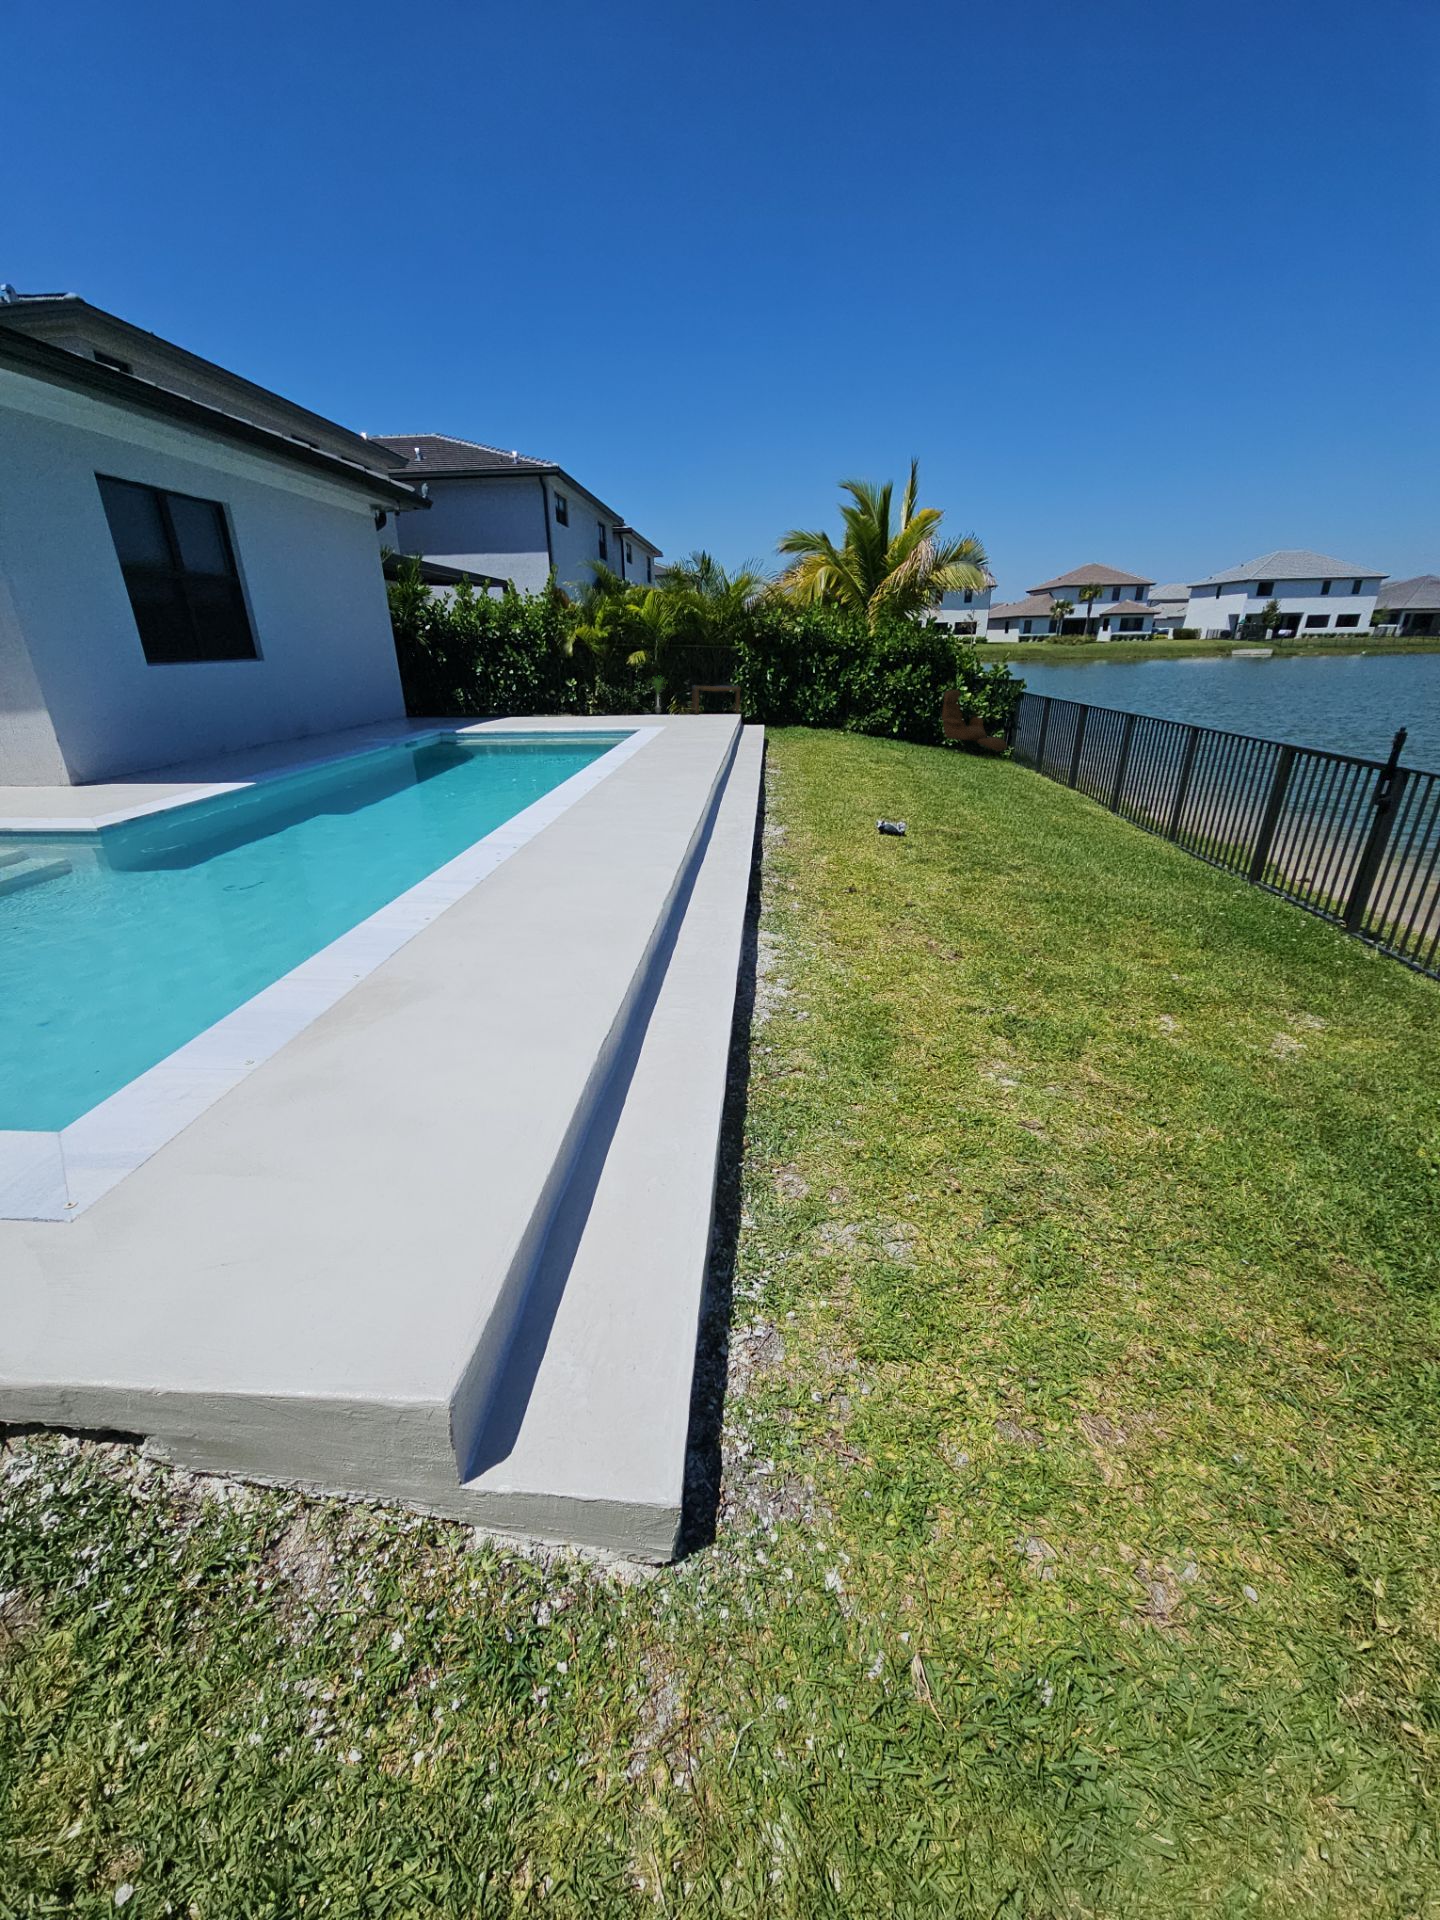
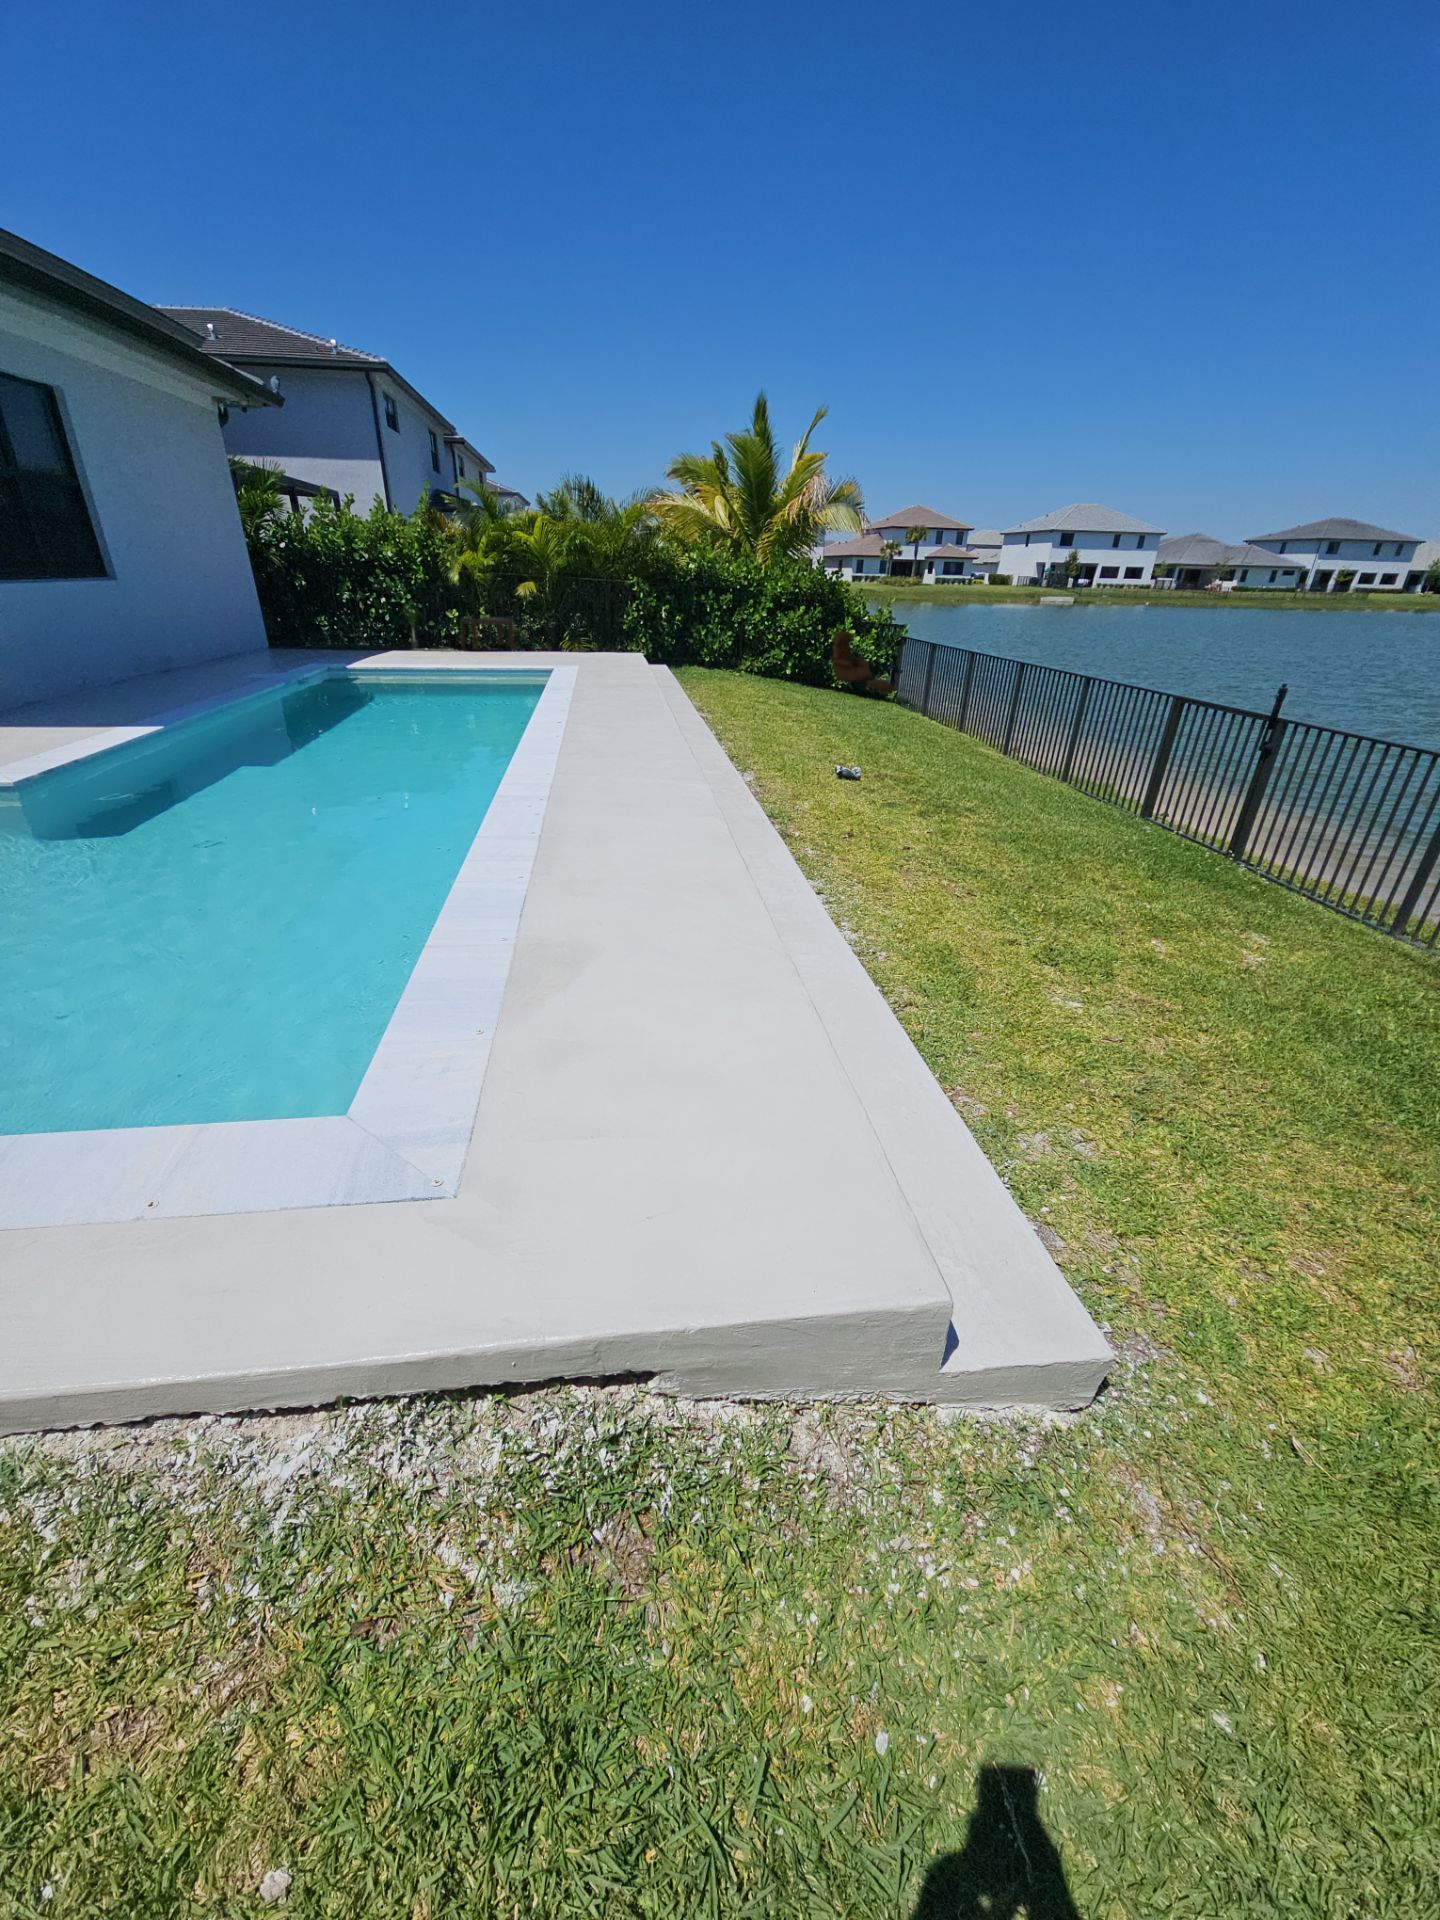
potted plant: present [652,676,663,713] -> present [405,606,418,648]
bench: present [691,686,741,714] -> present [460,617,514,651]

